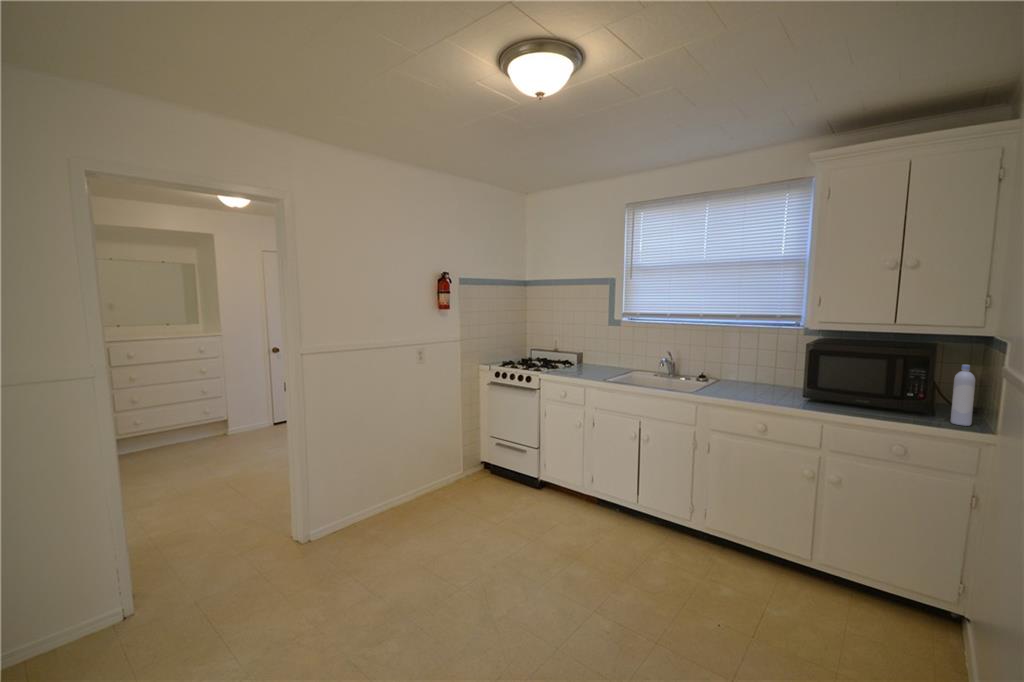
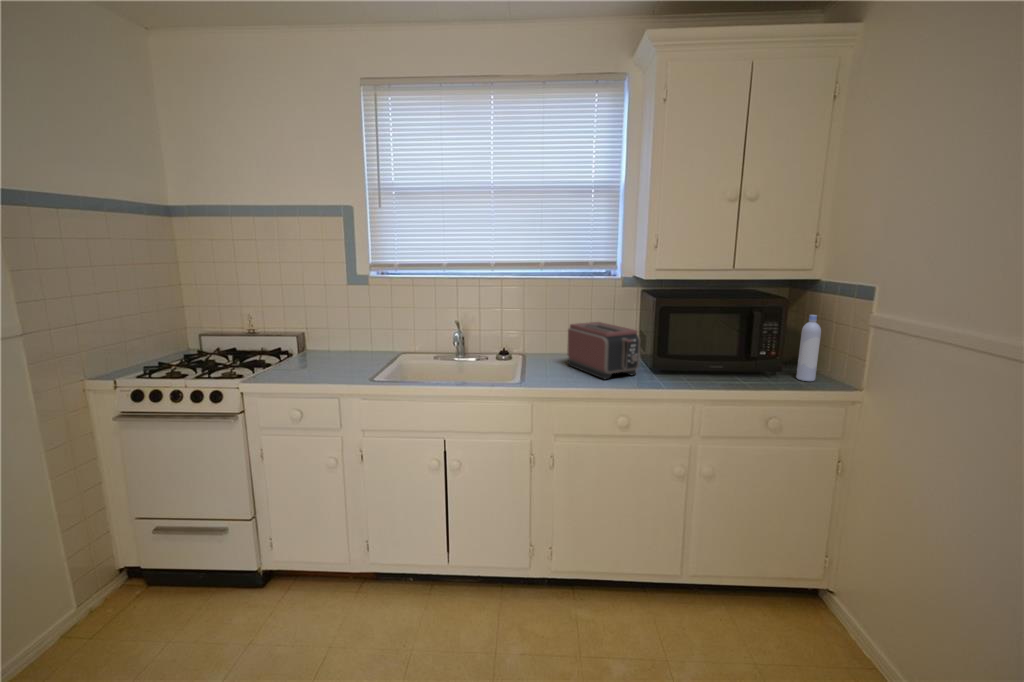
toaster: none [743,359,792,400] -> present [568,322,640,379]

